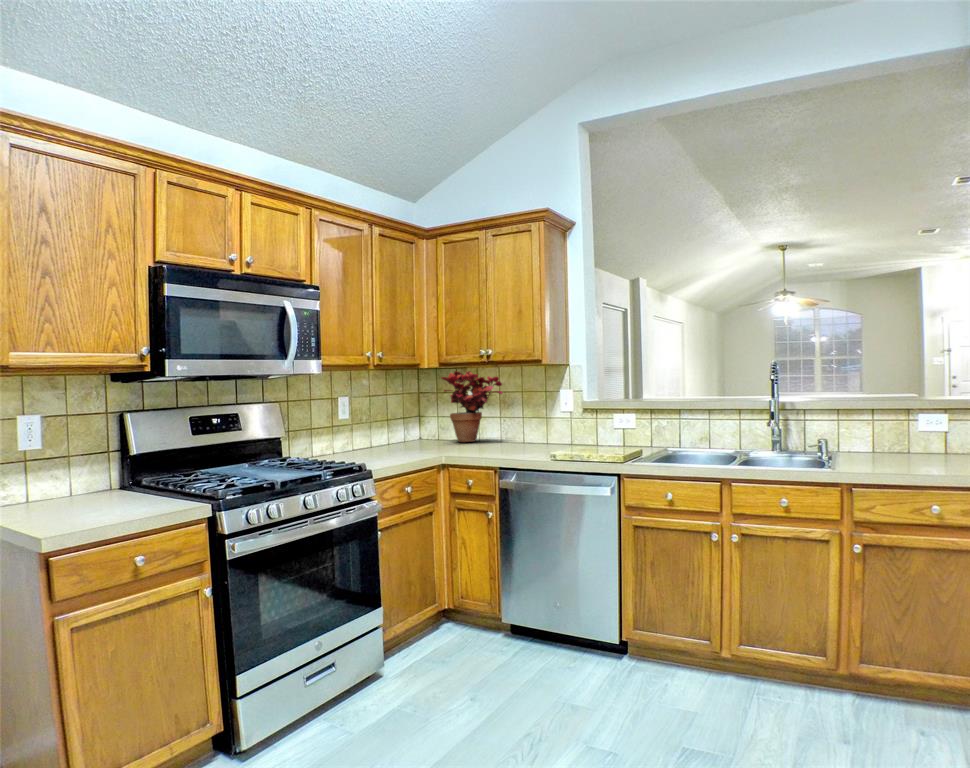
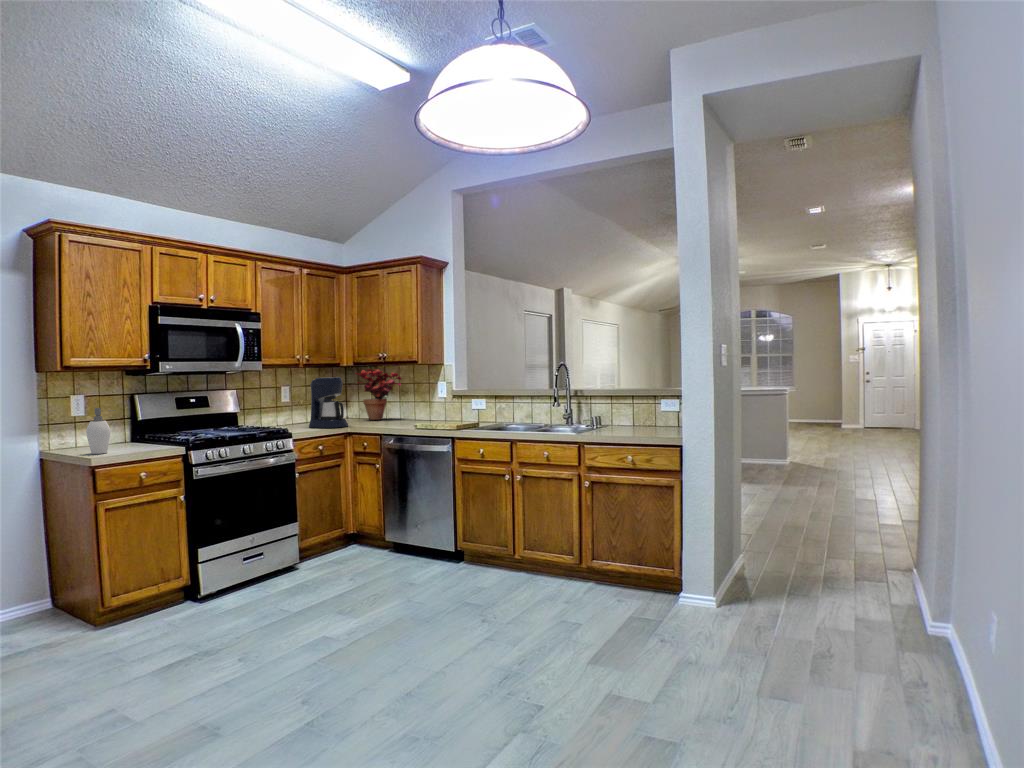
coffee maker: none [387,383,443,458] -> present [309,377,348,428]
soap dispenser: none [31,442,86,529] -> present [86,408,114,454]

